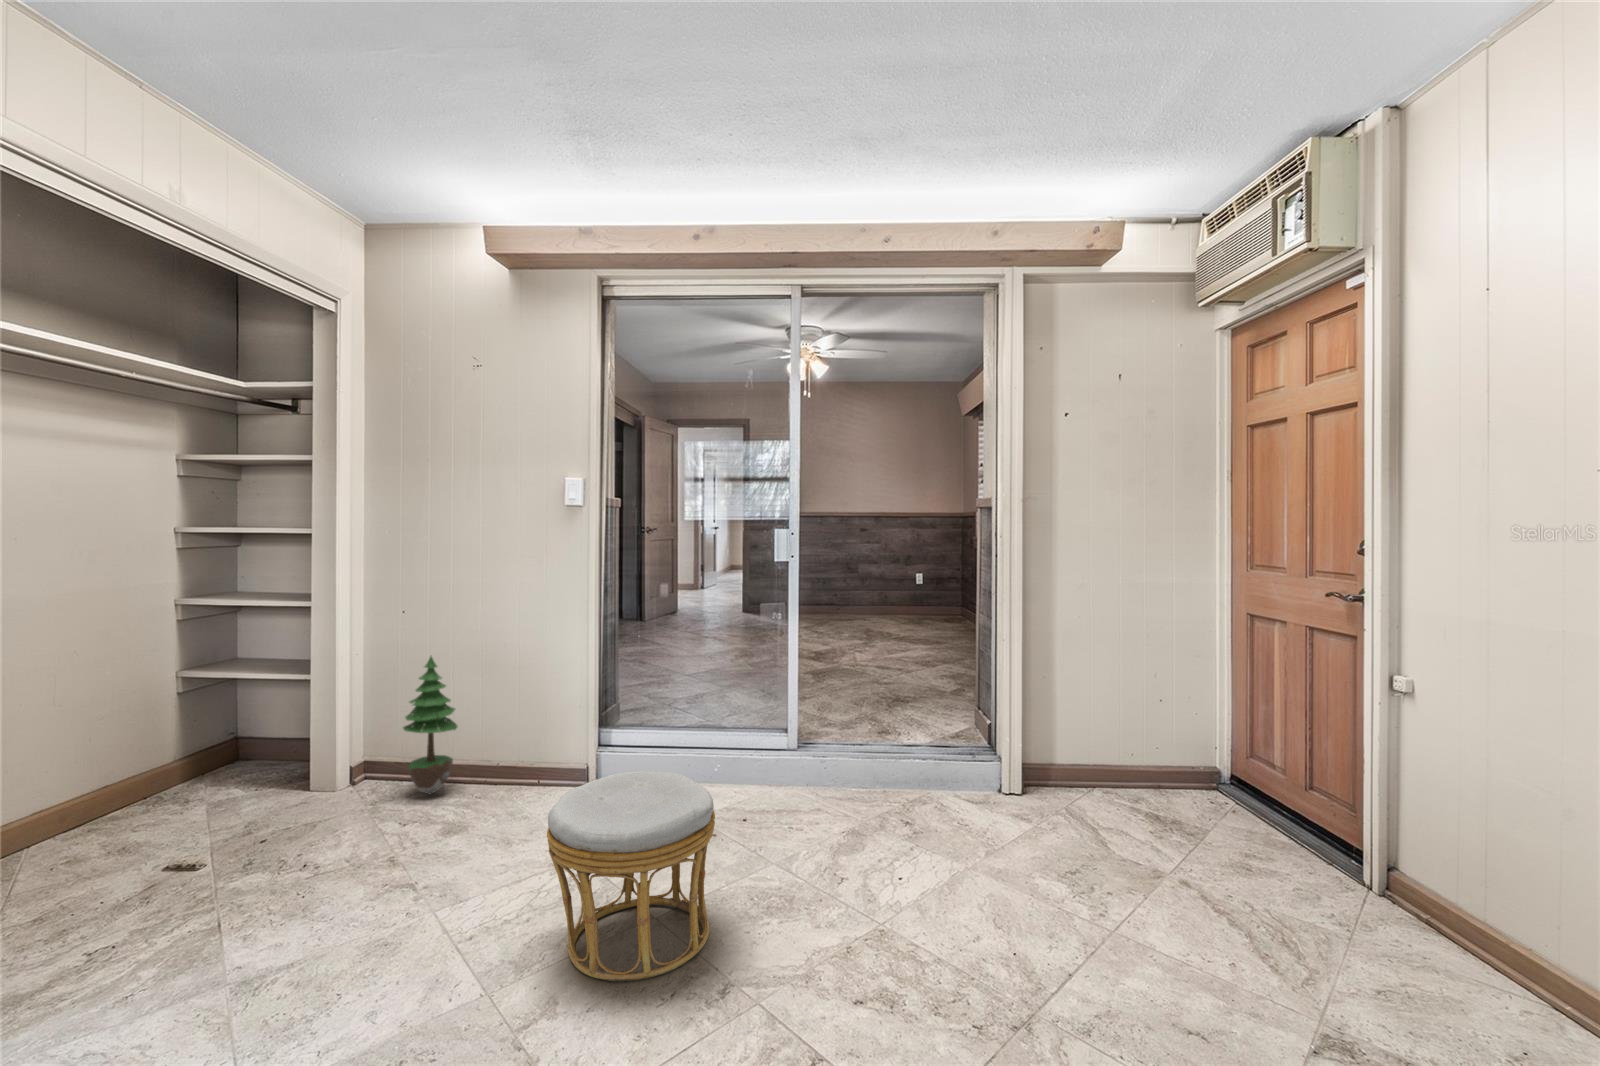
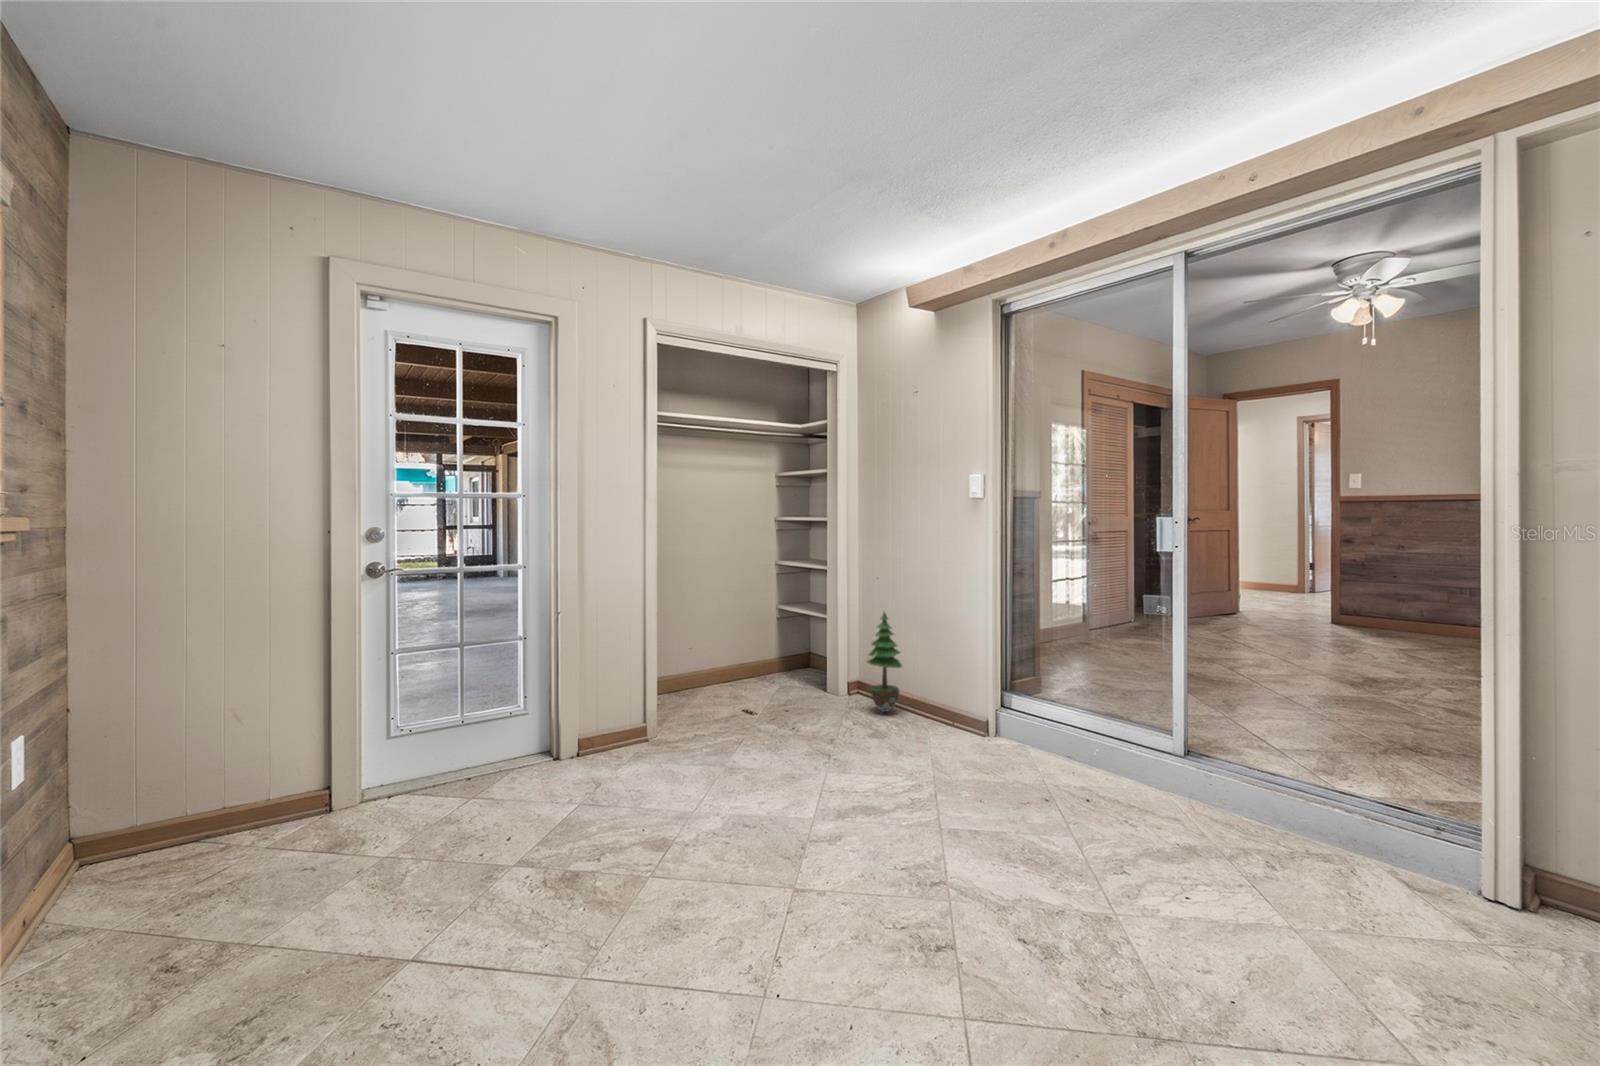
ottoman: present [547,771,715,982] -> none [847,708,974,859]

